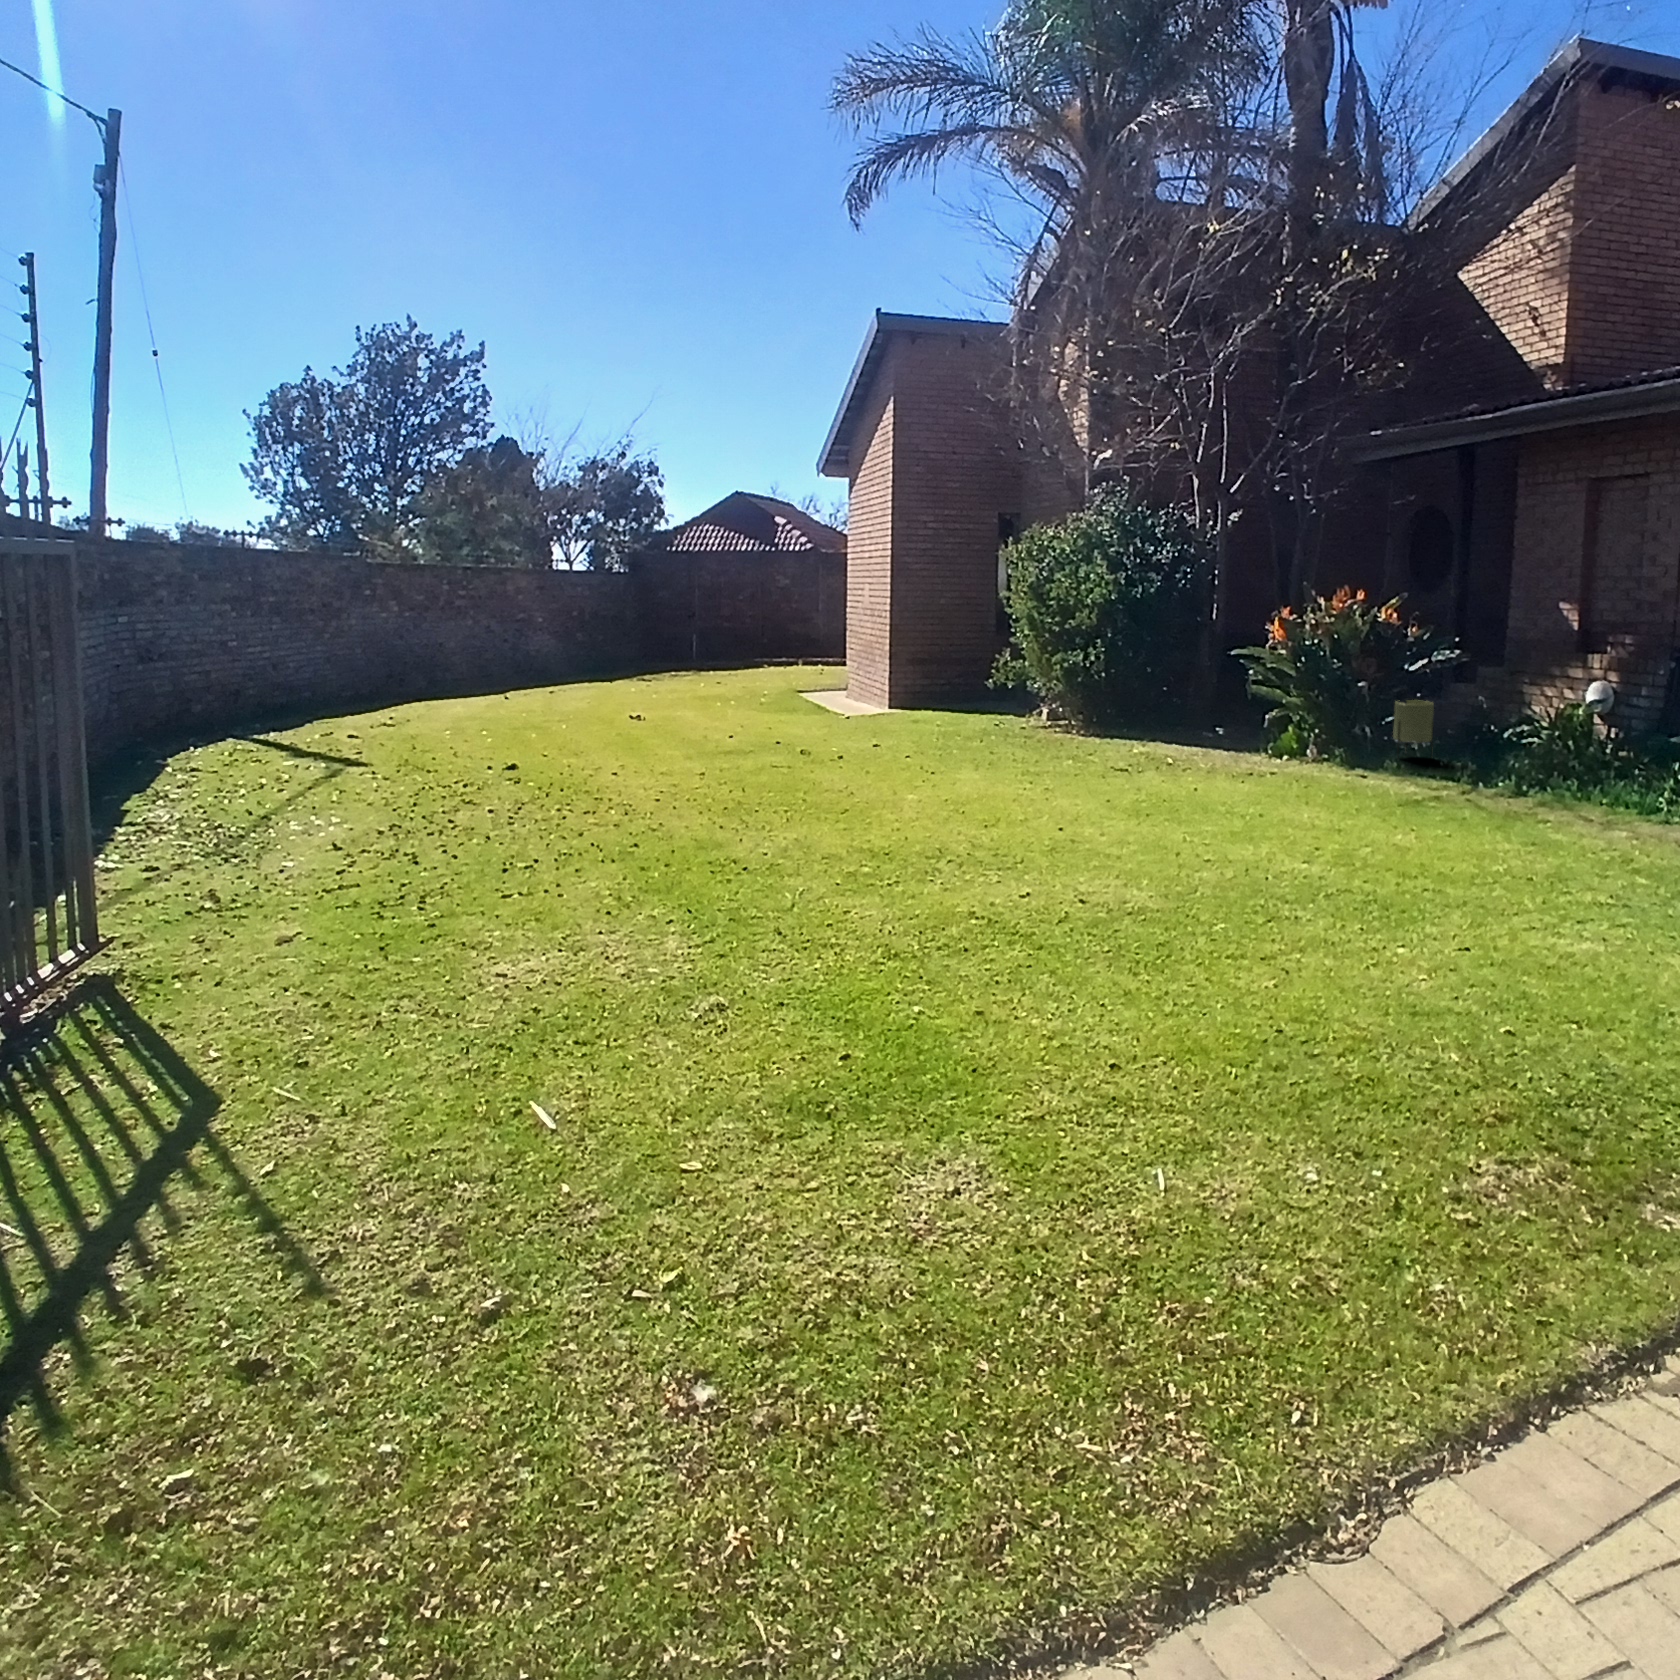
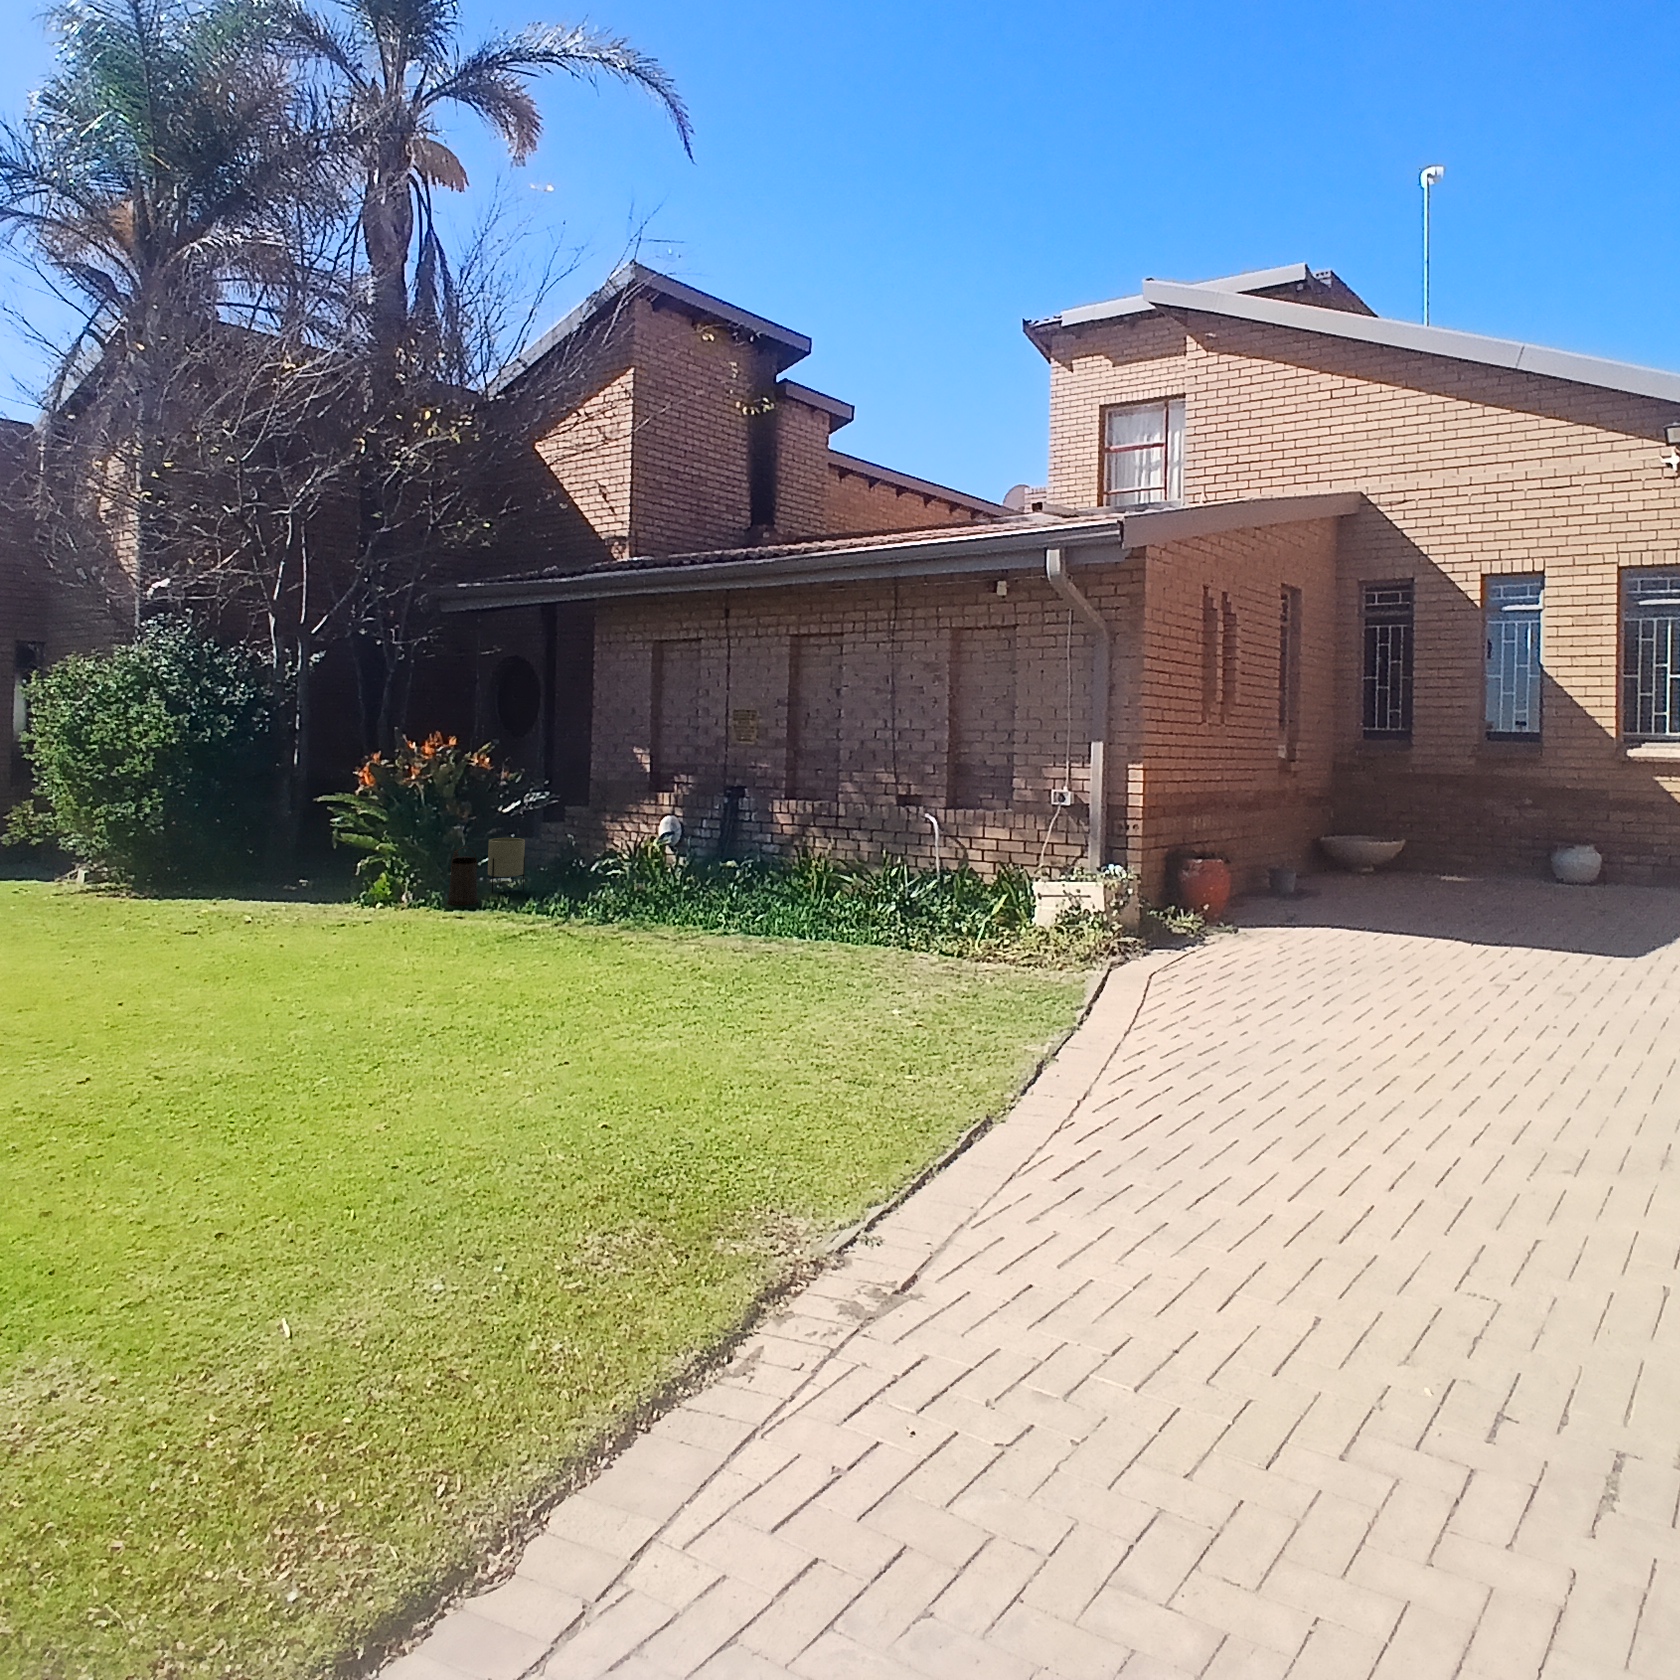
watering can: none [1350,707,1382,768] -> present [447,847,478,905]

